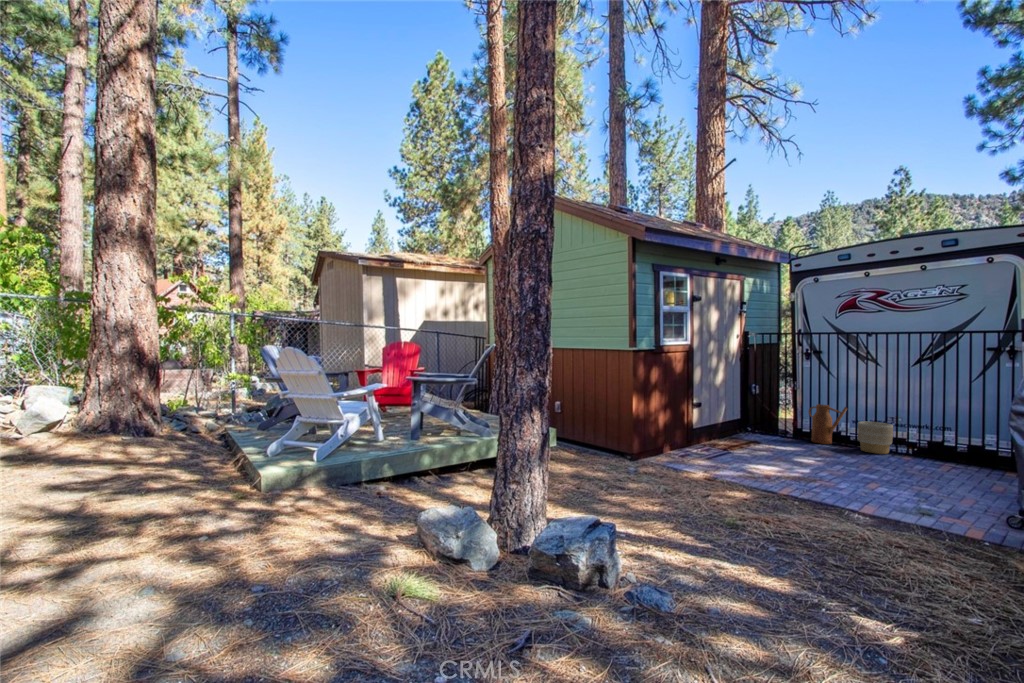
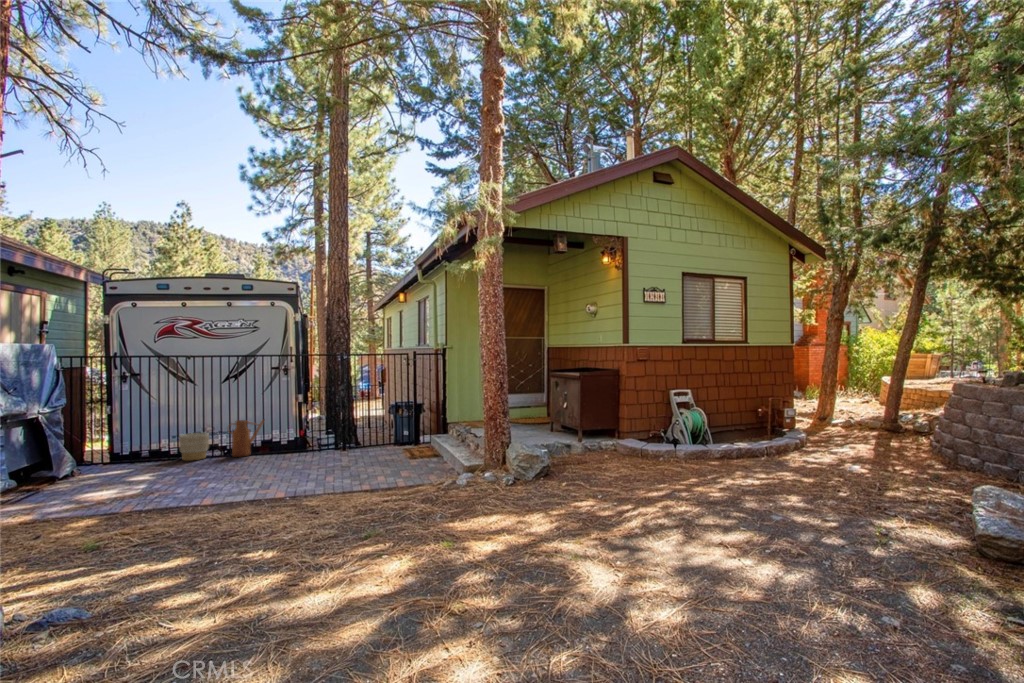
watering can: present [809,404,847,444] -> present [228,420,264,457]

